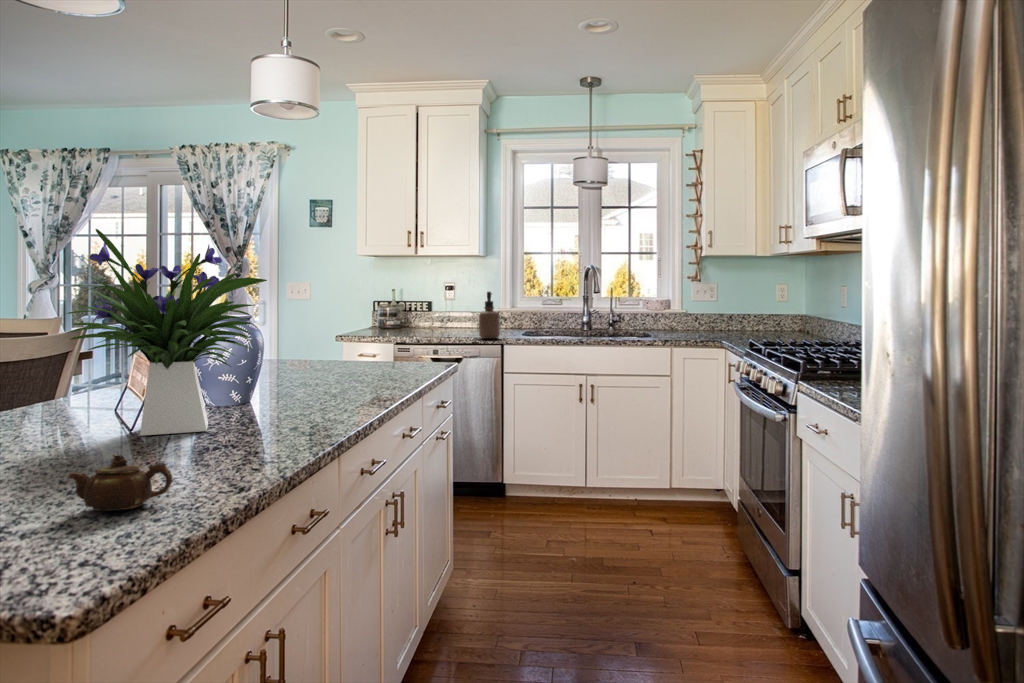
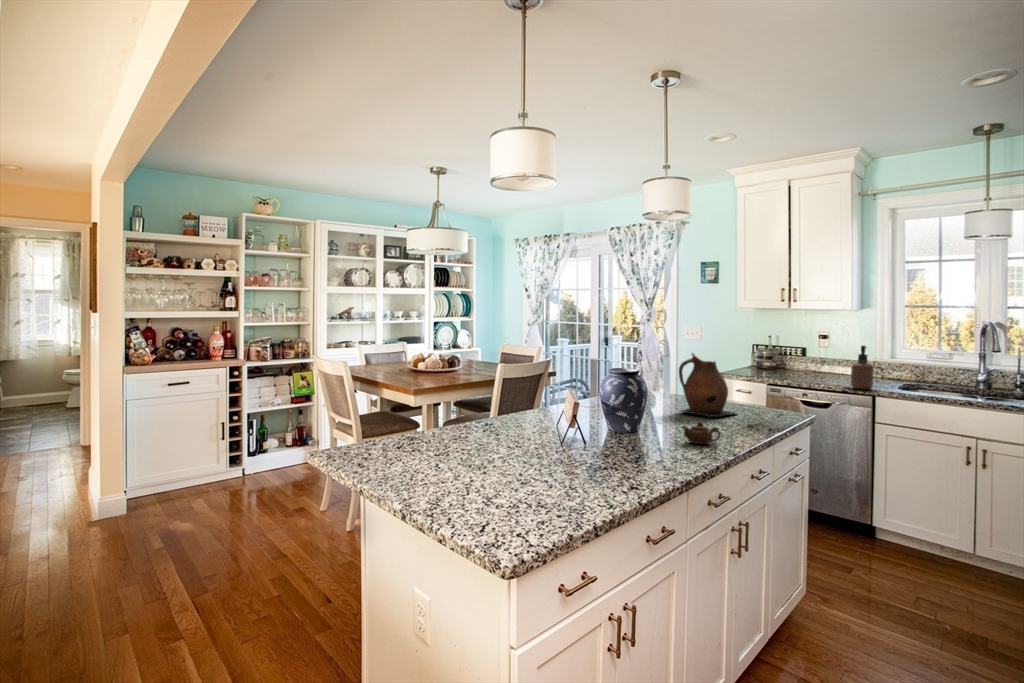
flower arrangement: present [67,229,267,436] -> none [525,316,649,454]
ceramic pitcher: none [298,298,374,377] -> present [679,353,736,417]
teapot: present [68,454,172,511] -> present [682,422,720,444]

